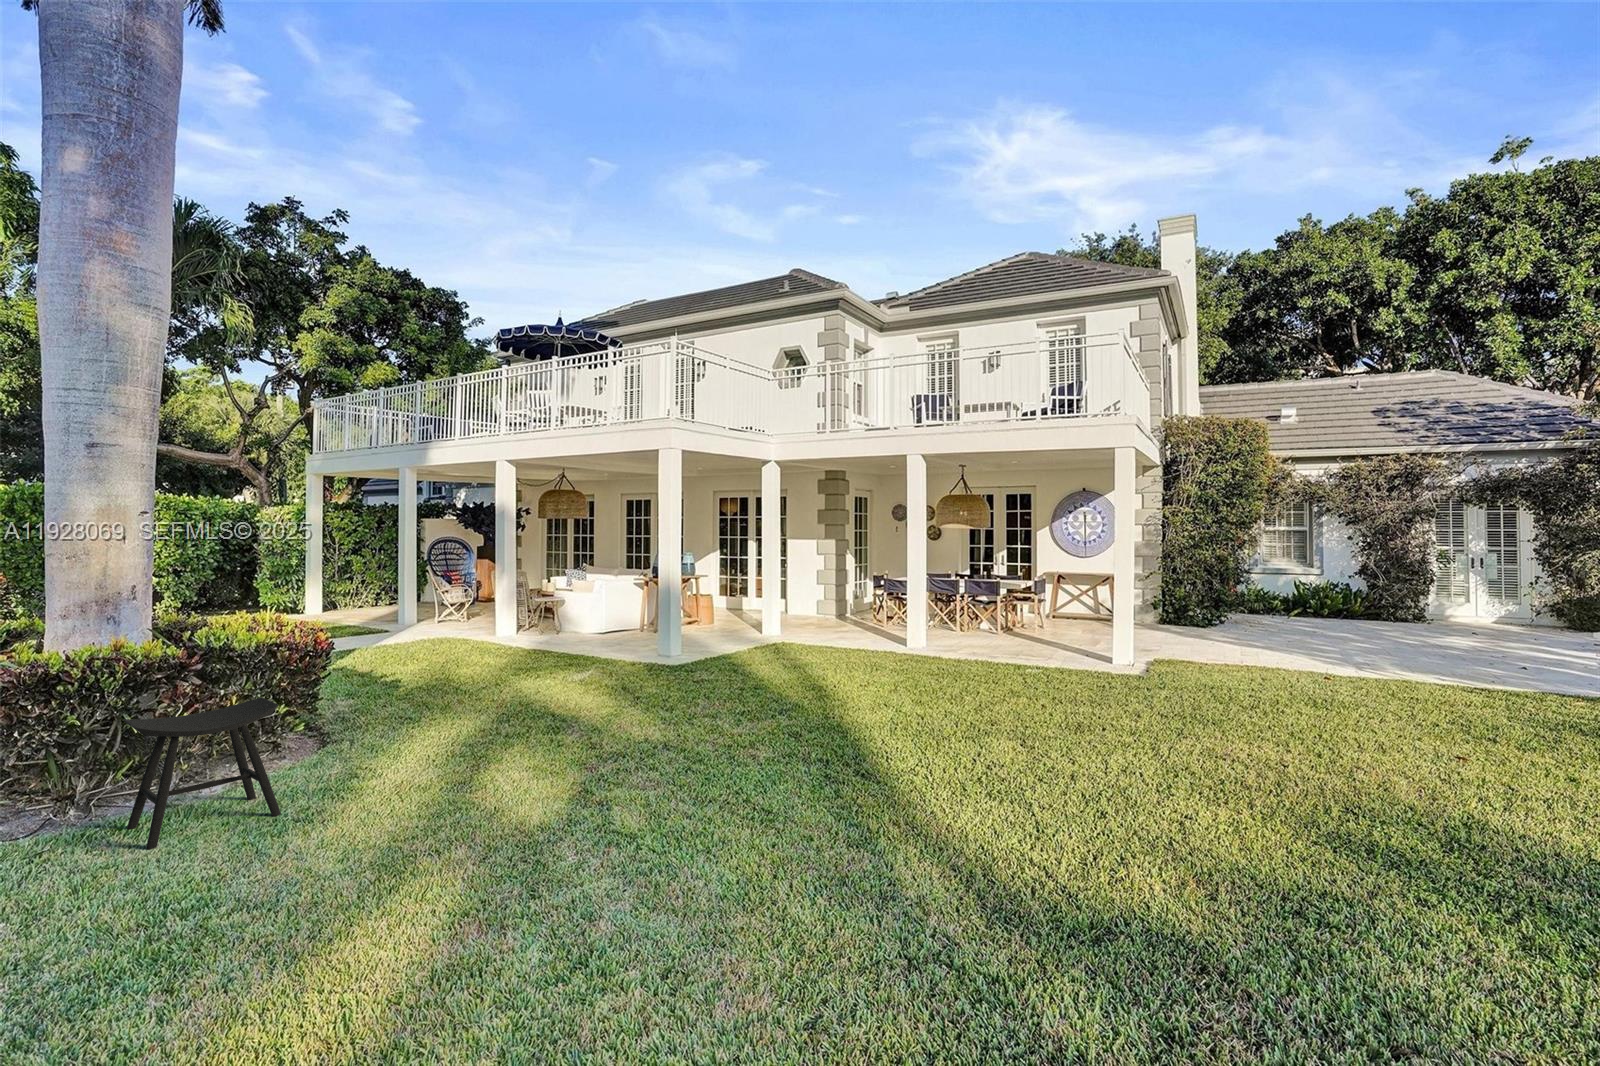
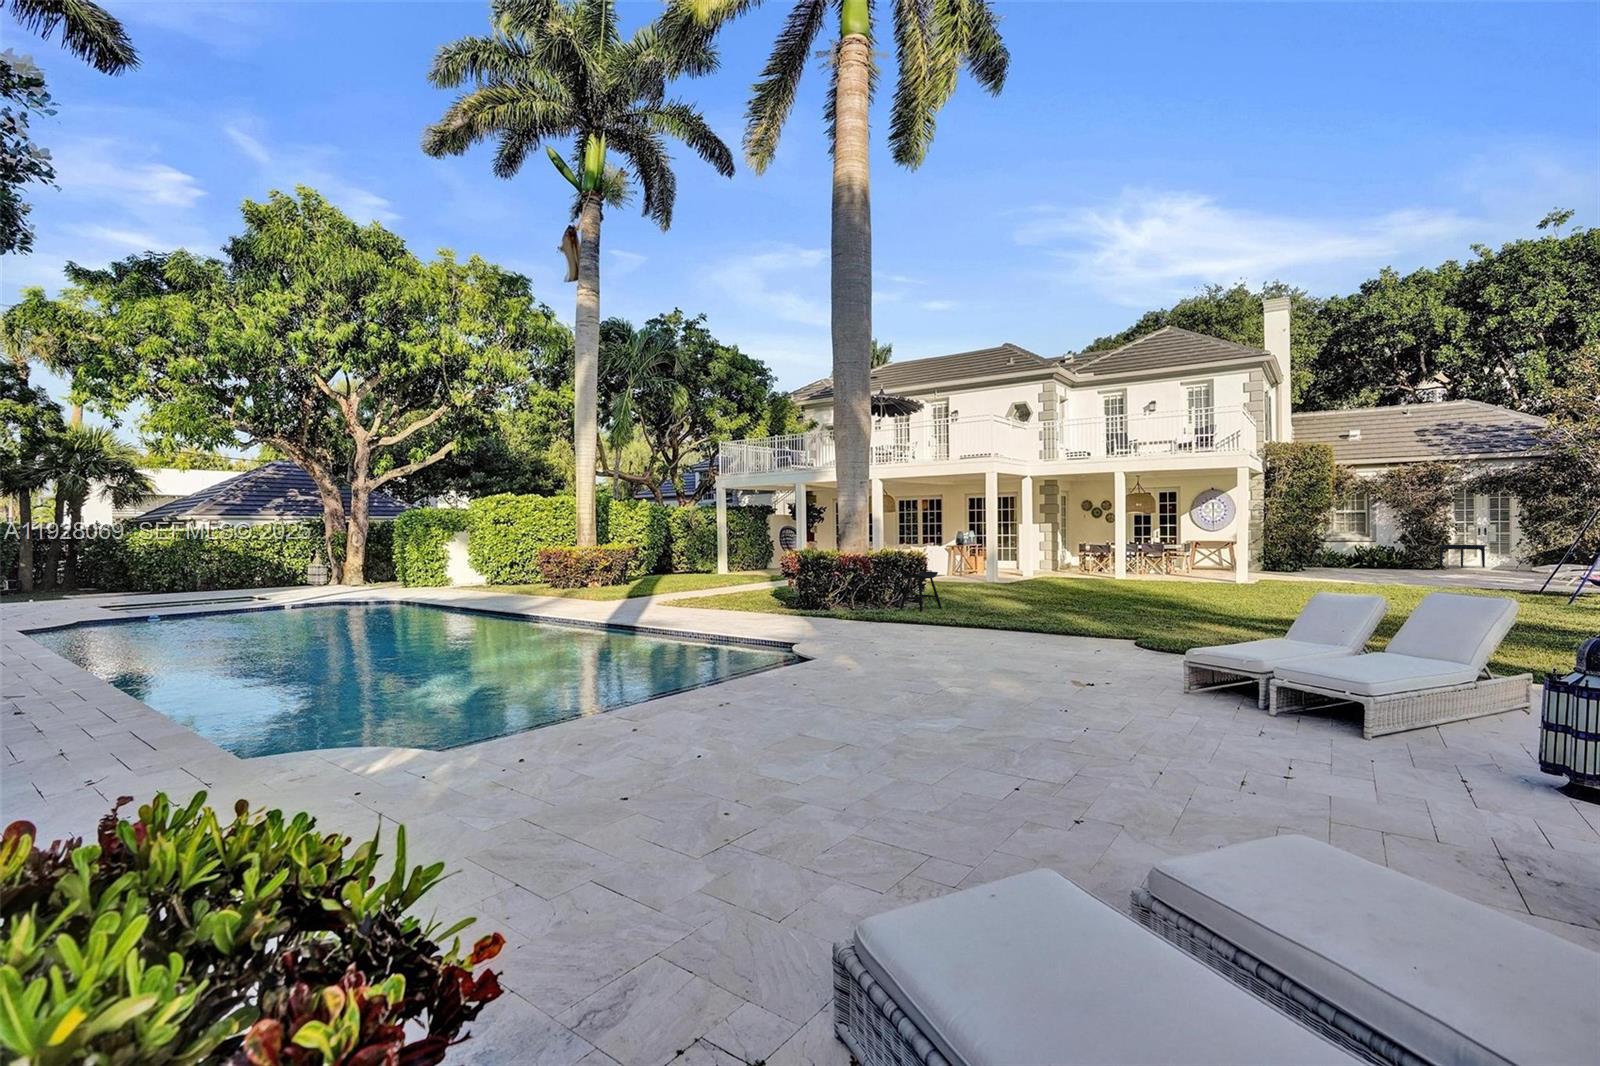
round table: none [1416,581,1492,620] -> present [1438,544,1487,568]

